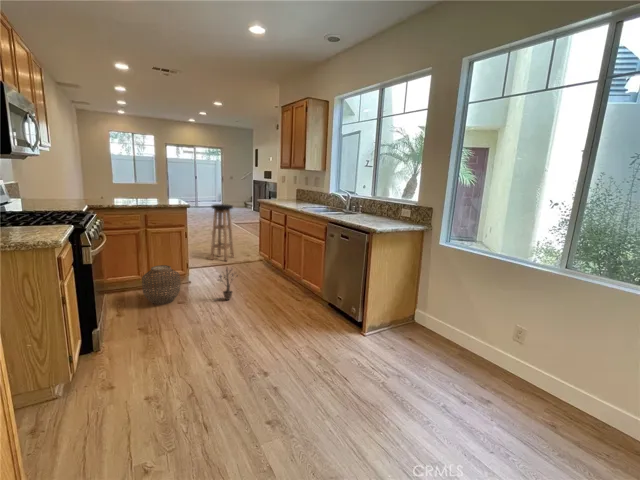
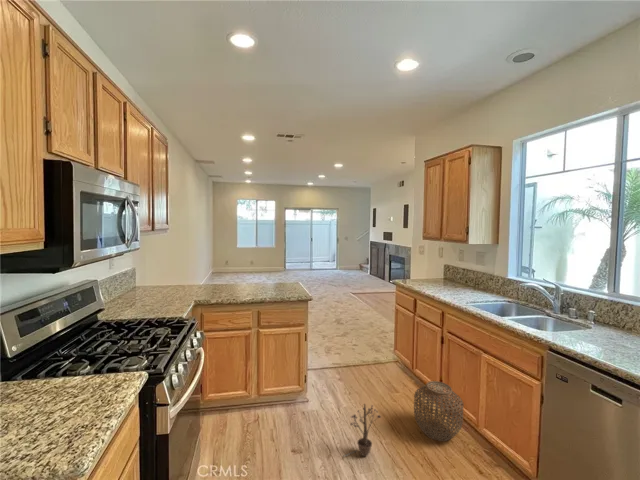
bar stool: present [210,204,234,261] -> none [331,284,360,360]
woven basket: present [142,265,180,304] -> present [414,381,463,441]

